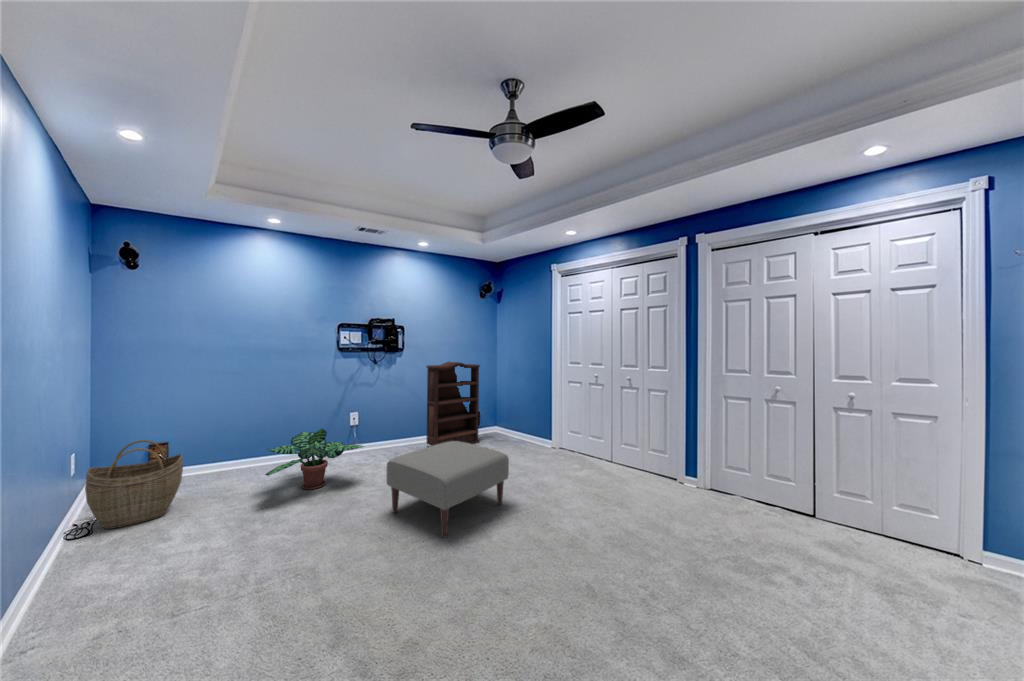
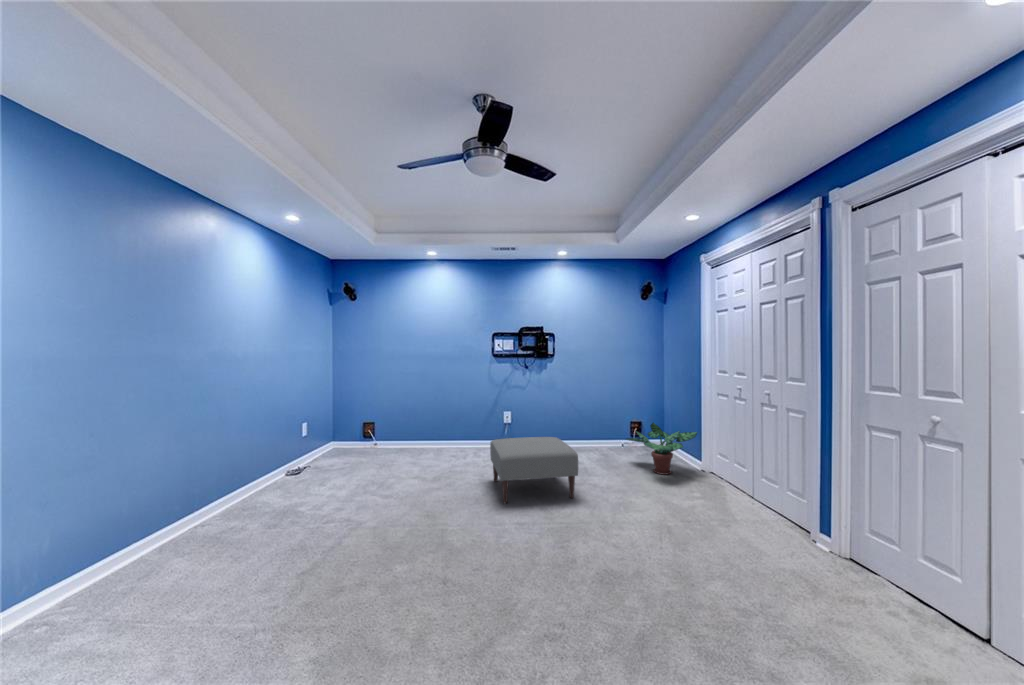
bookshelf: present [426,362,480,447] -> none [573,367,629,452]
potted plant: present [265,428,365,490] -> present [626,423,697,475]
woven basket: present [85,440,183,529] -> none [367,408,406,454]

